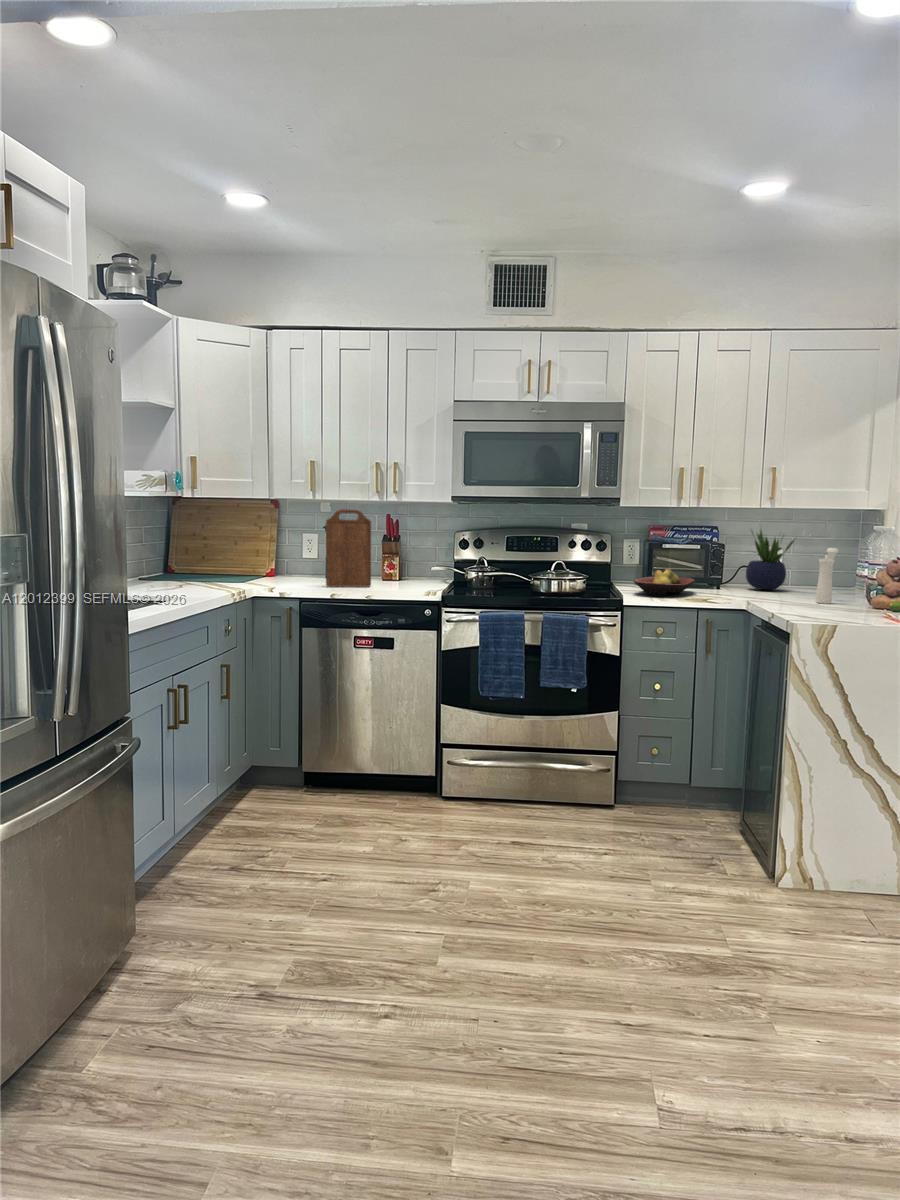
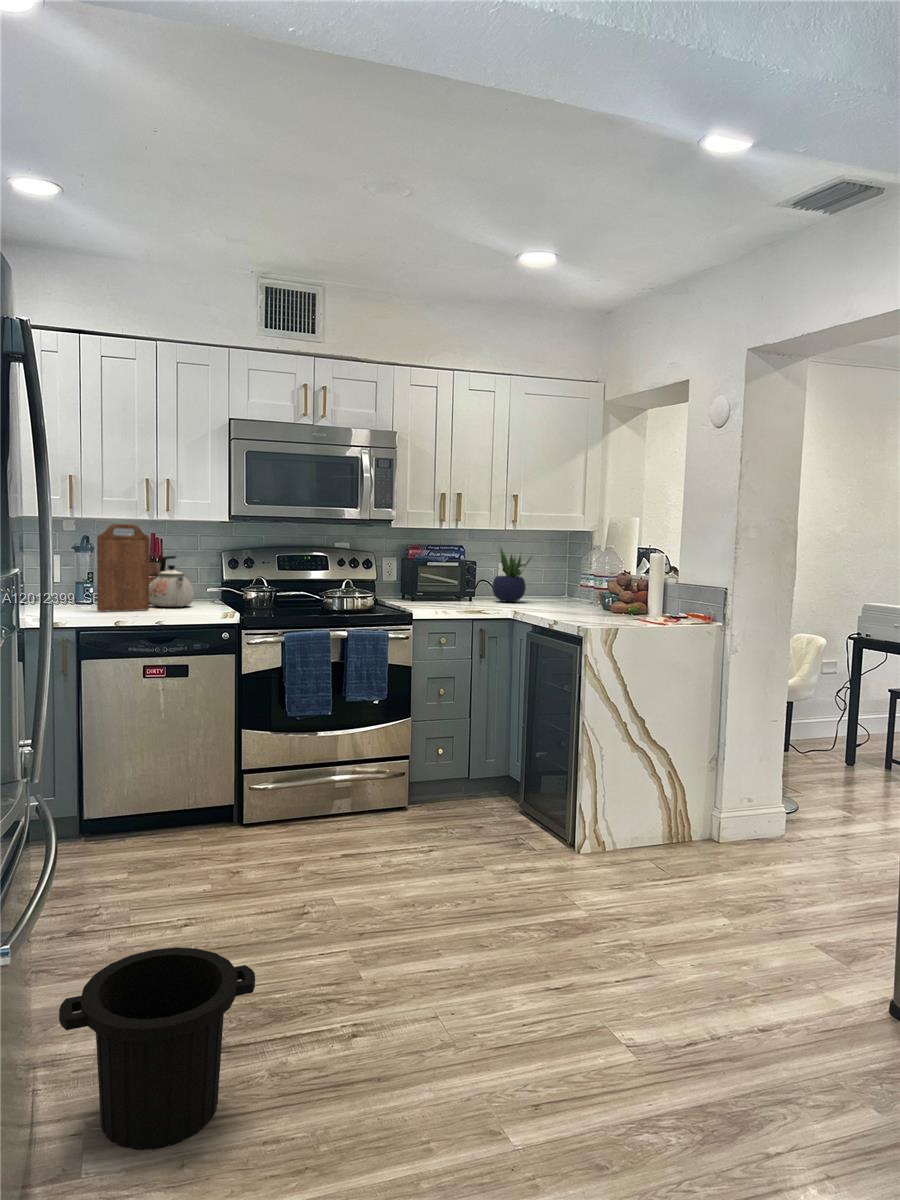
kettle: none [379,538,419,585] -> present [149,556,194,607]
pepper mill: present [816,548,838,604] -> none [567,565,581,612]
fruit bowl: present [634,569,695,596] -> none [416,584,465,610]
trash can: none [90,889,259,1068] -> present [59,947,255,1150]

